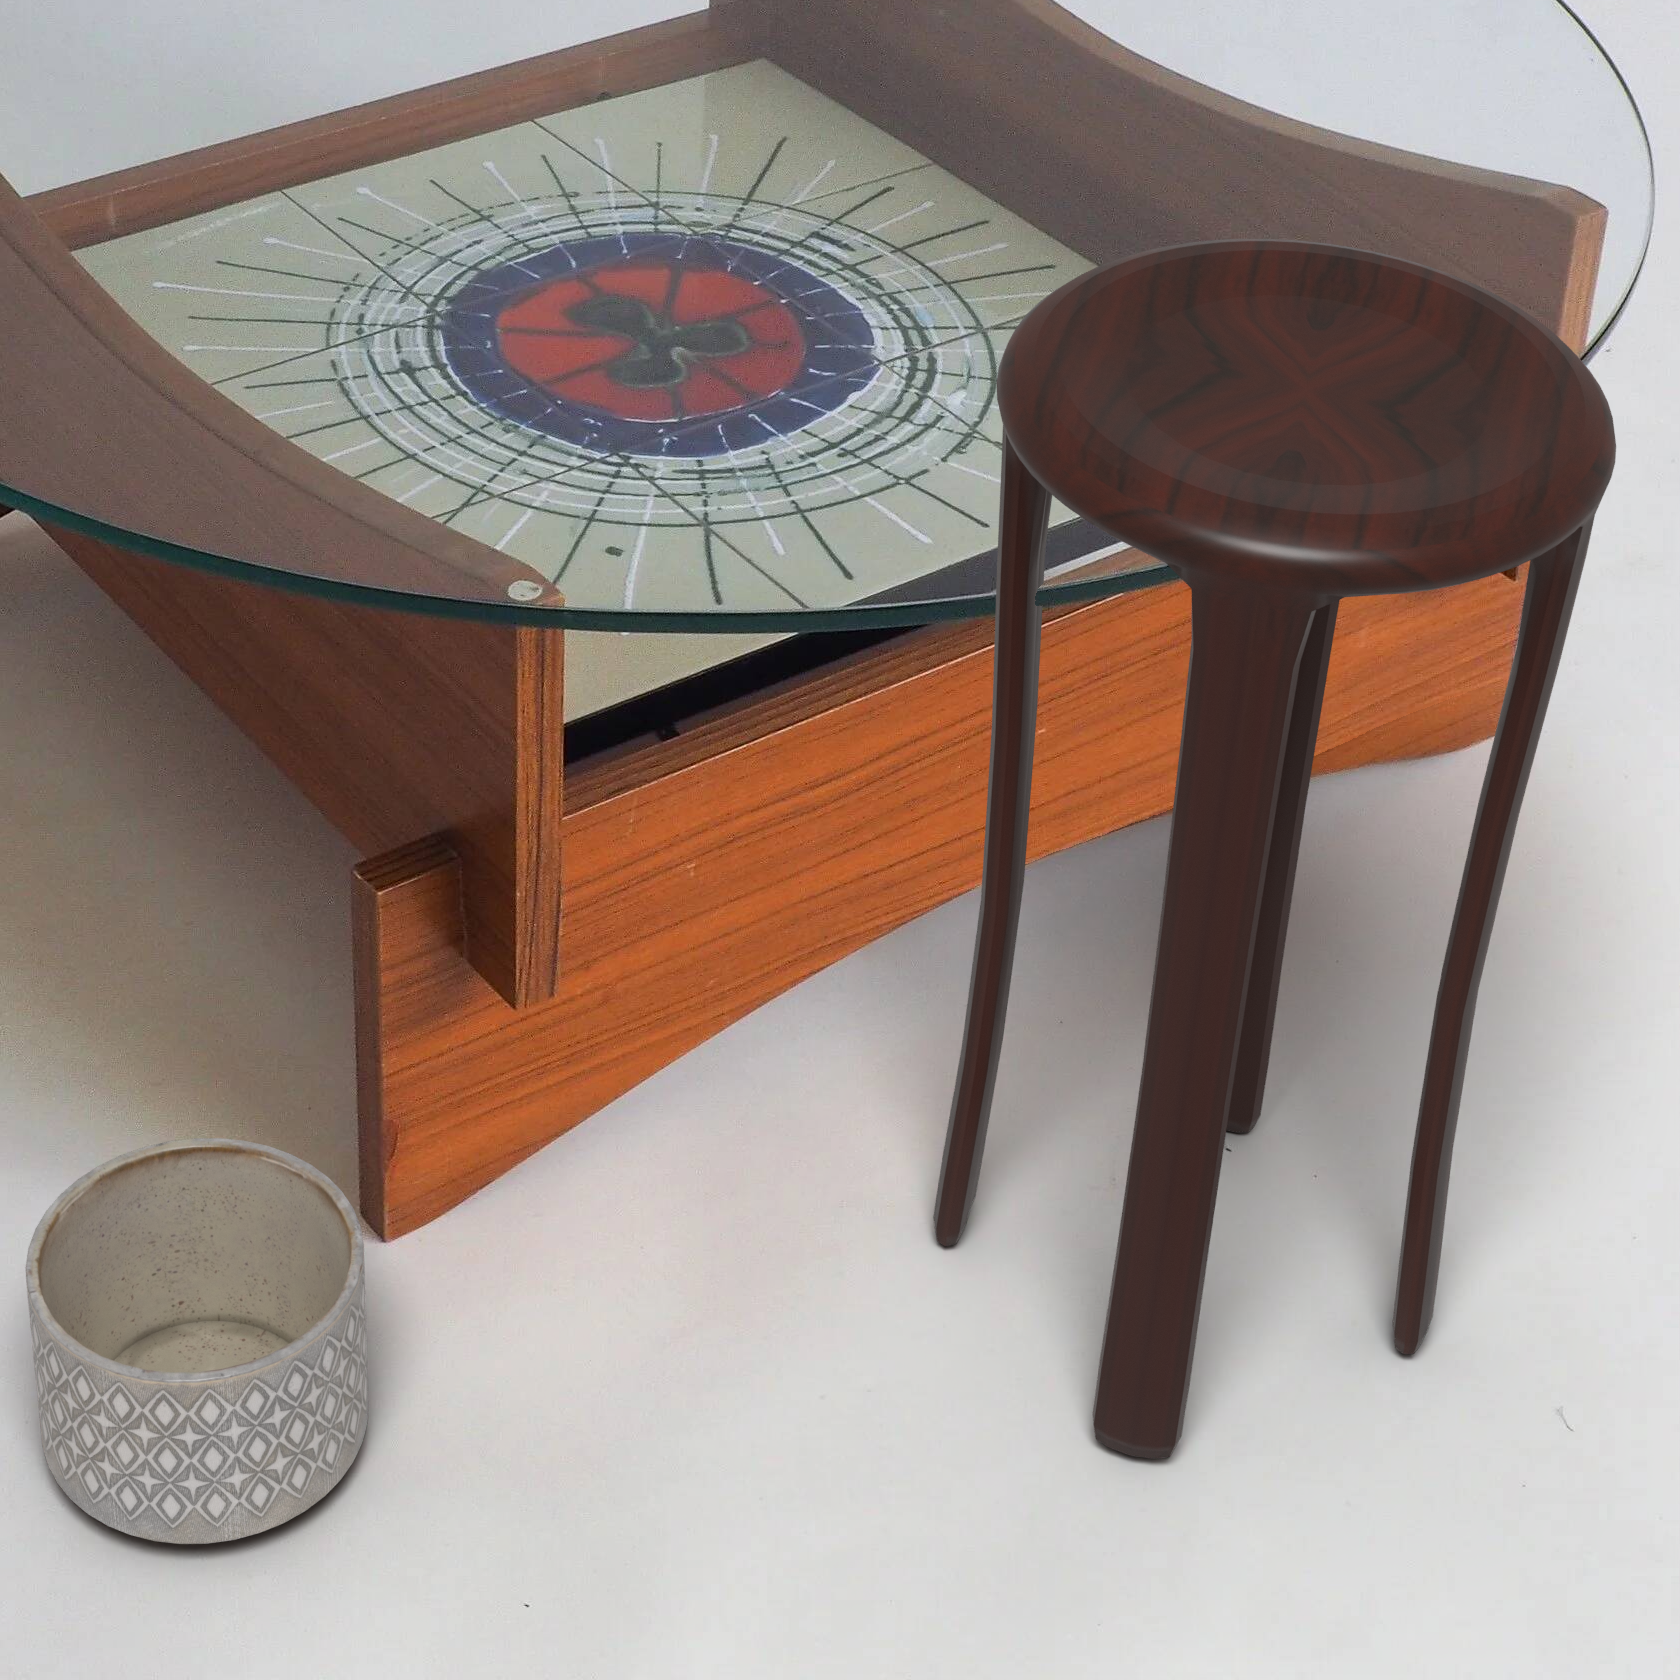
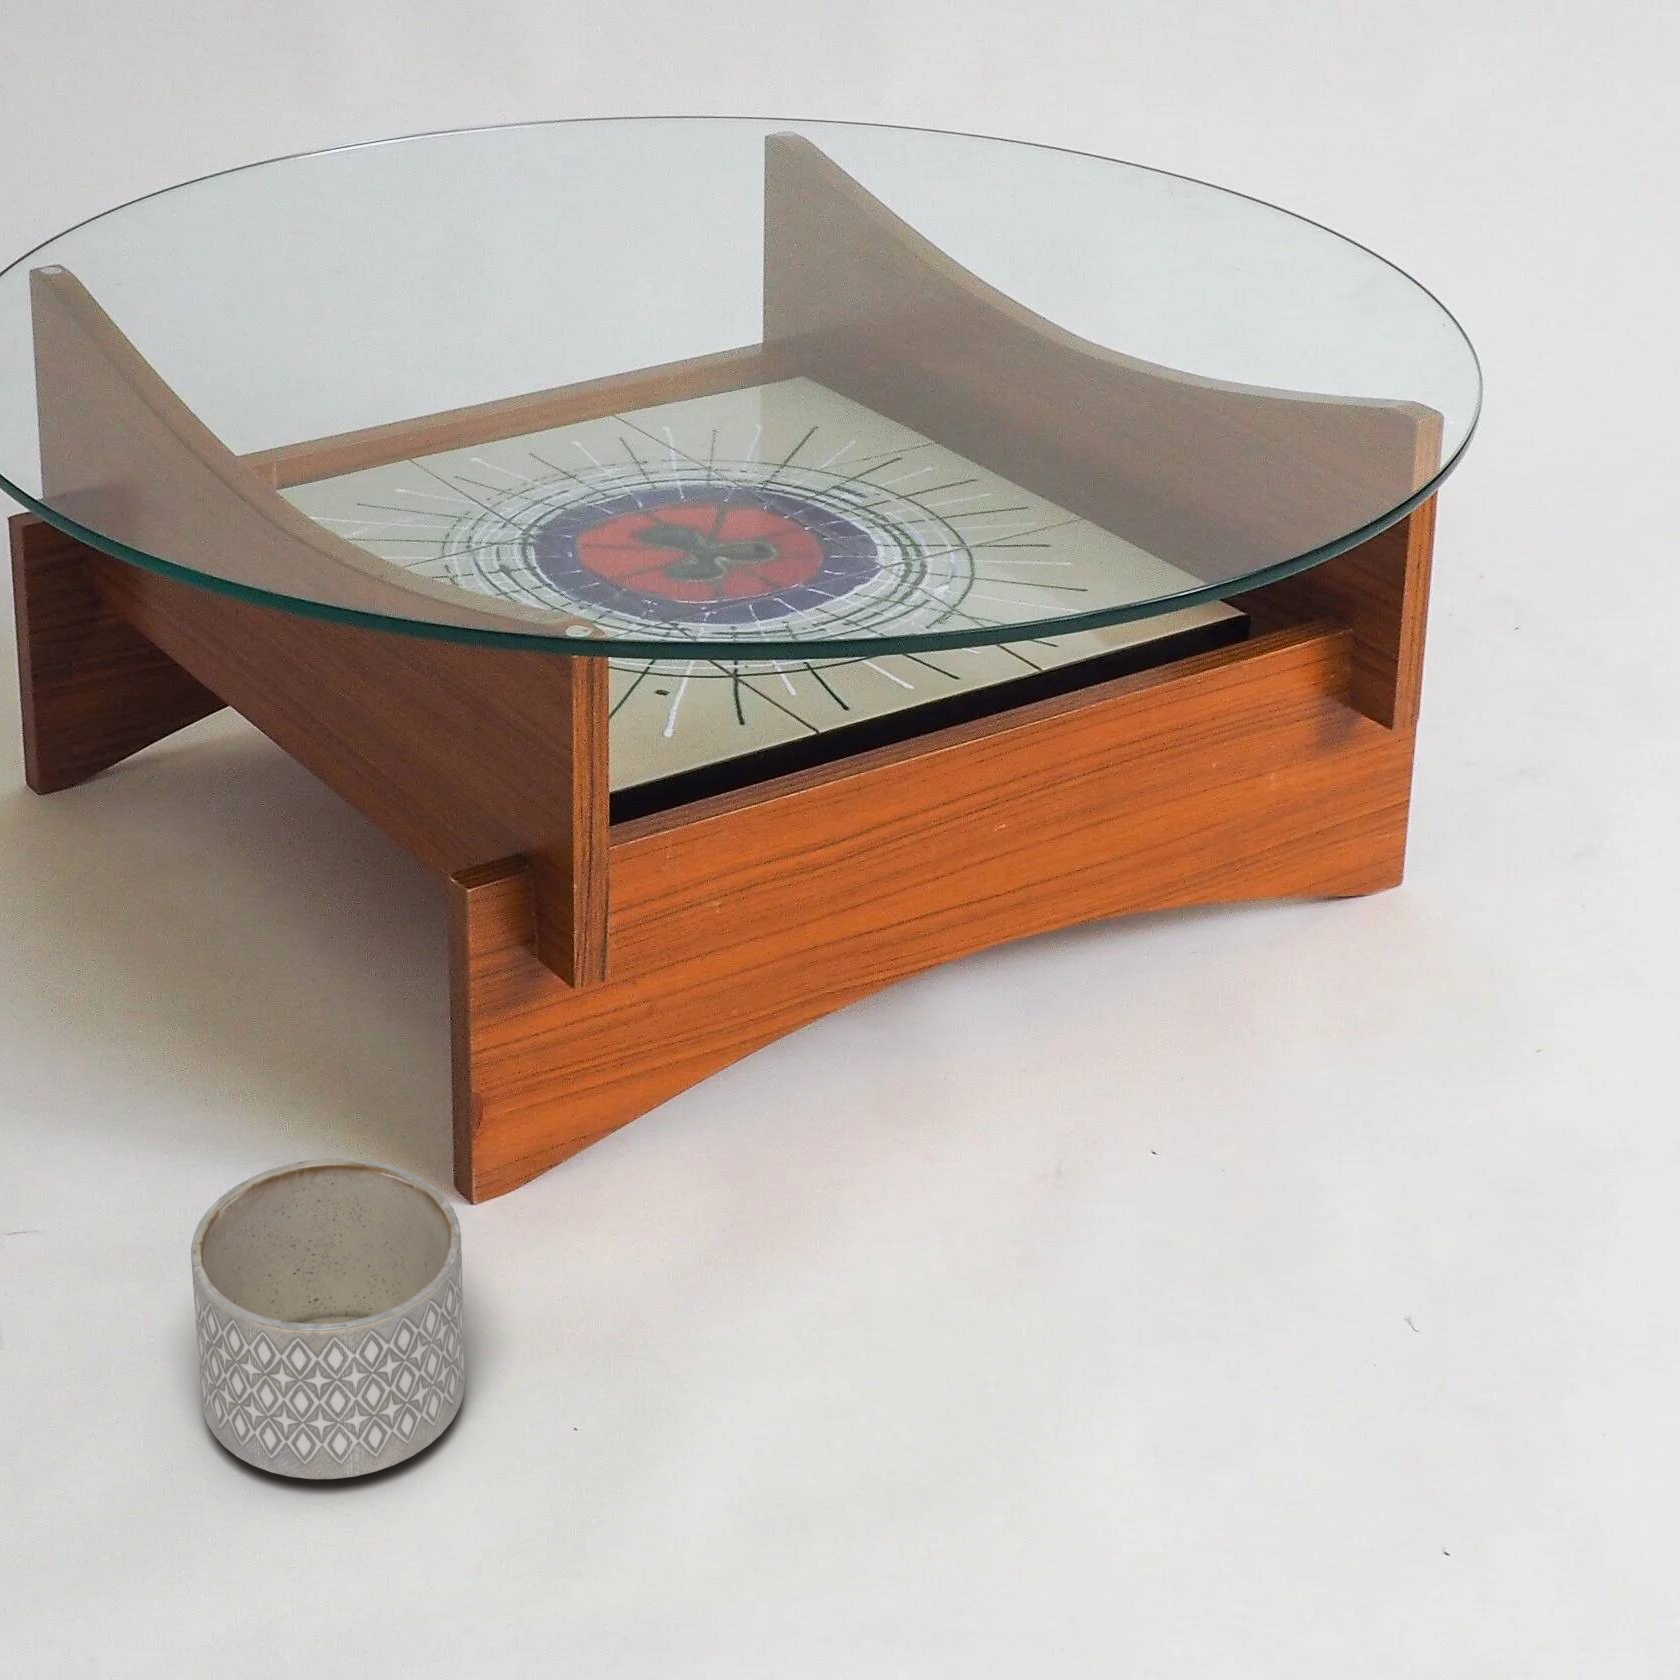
stool: present [933,239,1616,1459] -> none [928,426,1436,1427]

